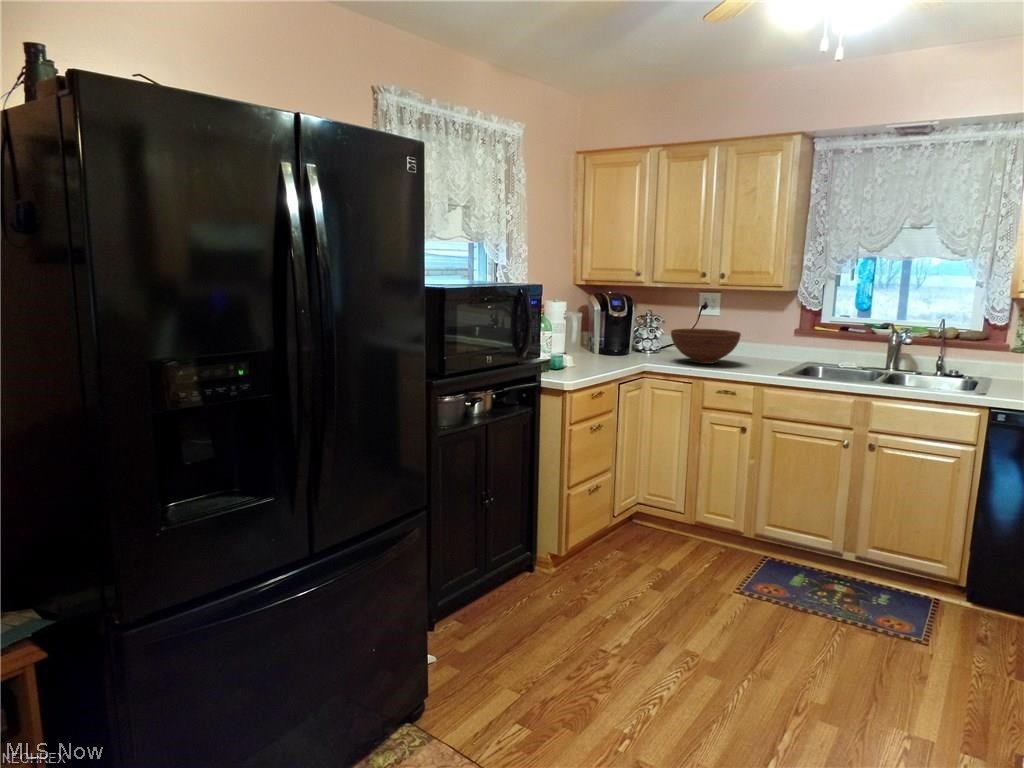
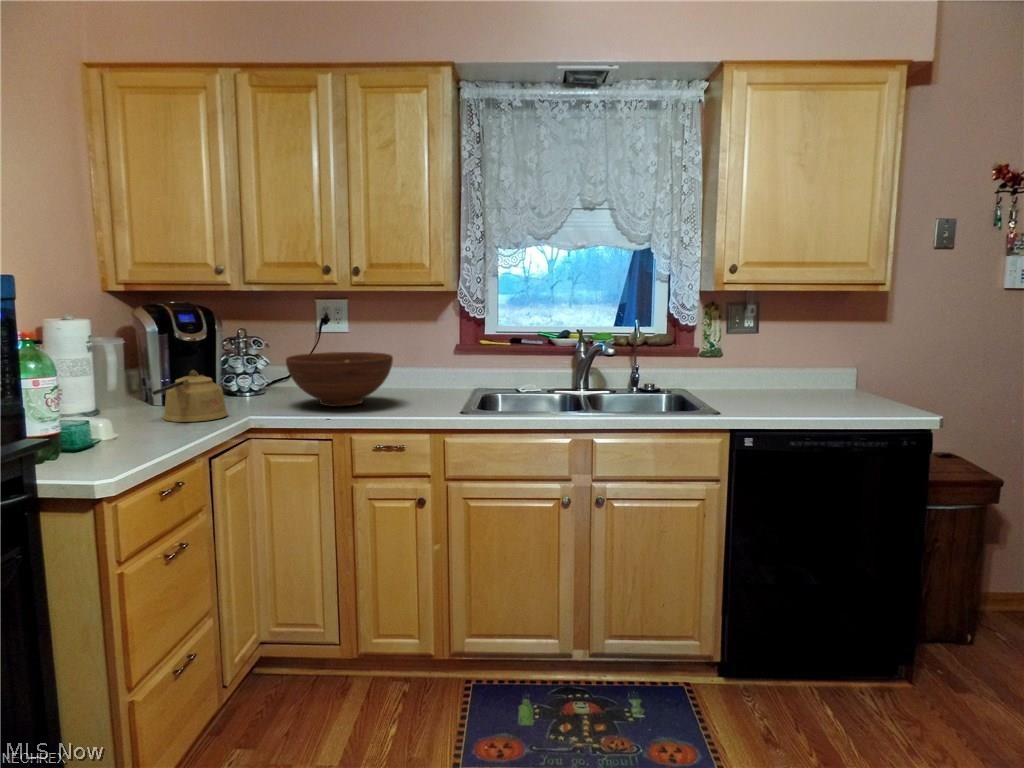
kettle: none [594,334,633,363] -> present [152,371,228,422]

